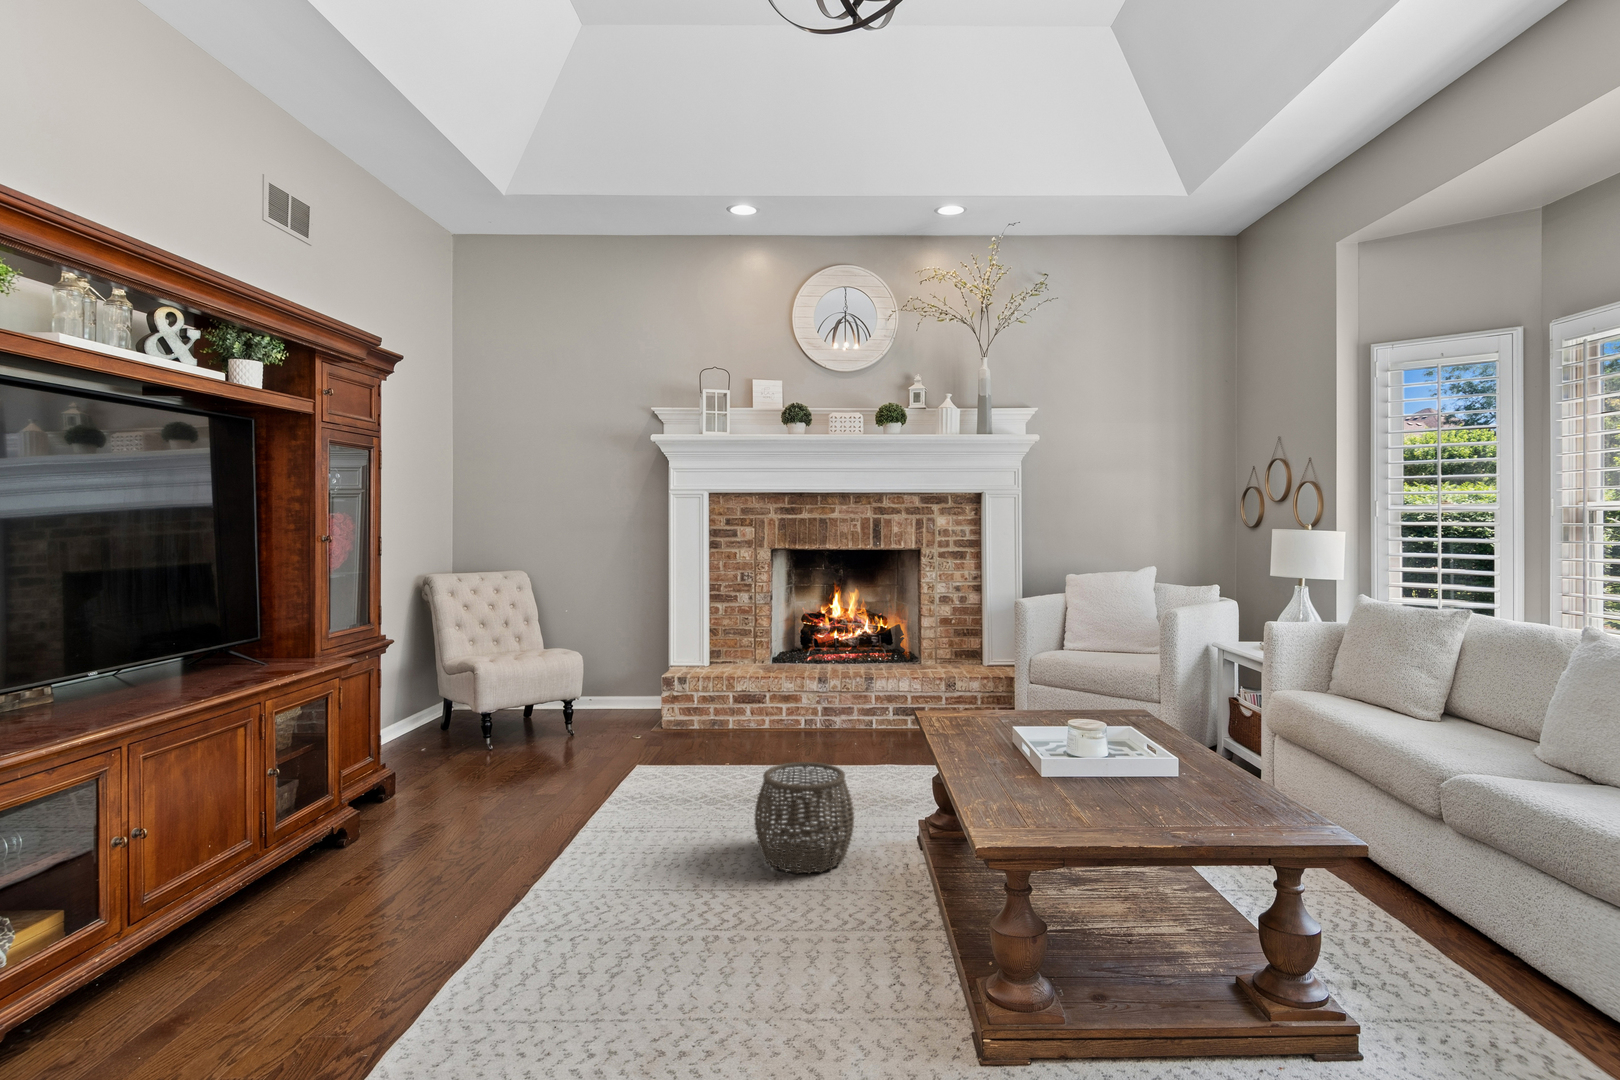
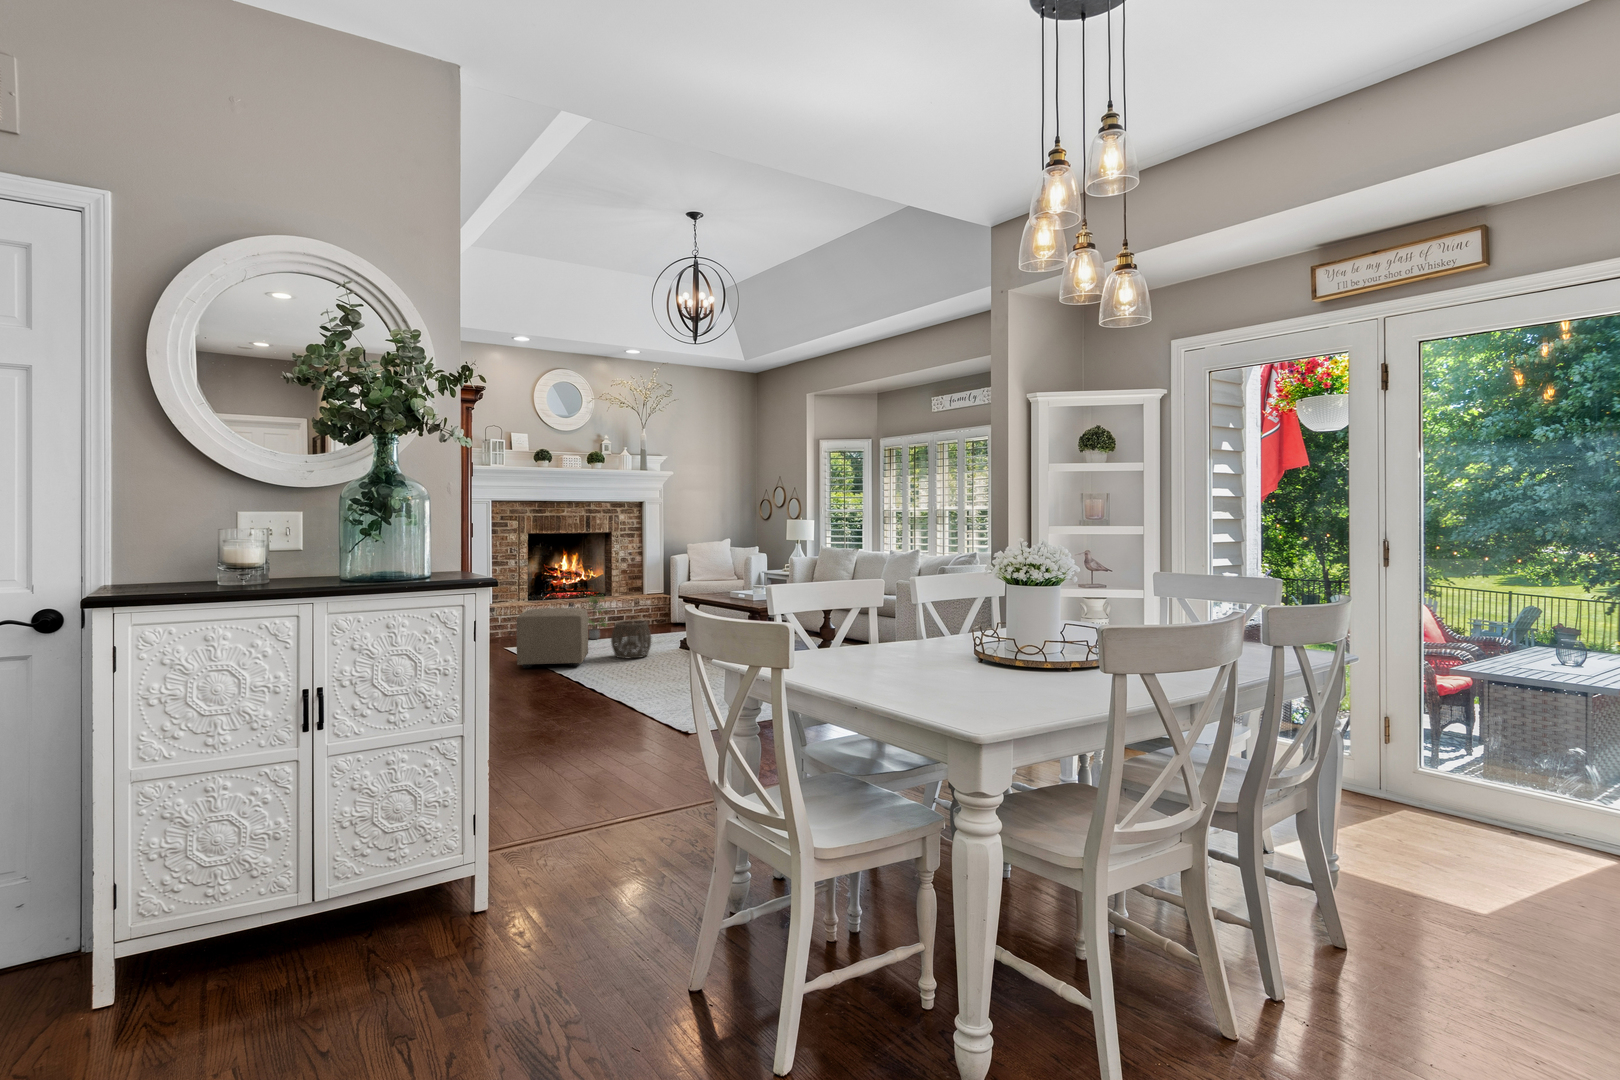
potted plant: none [804,670,859,764] -> present [588,594,606,639]
ottoman: none [516,713,718,884] -> present [516,608,588,668]

